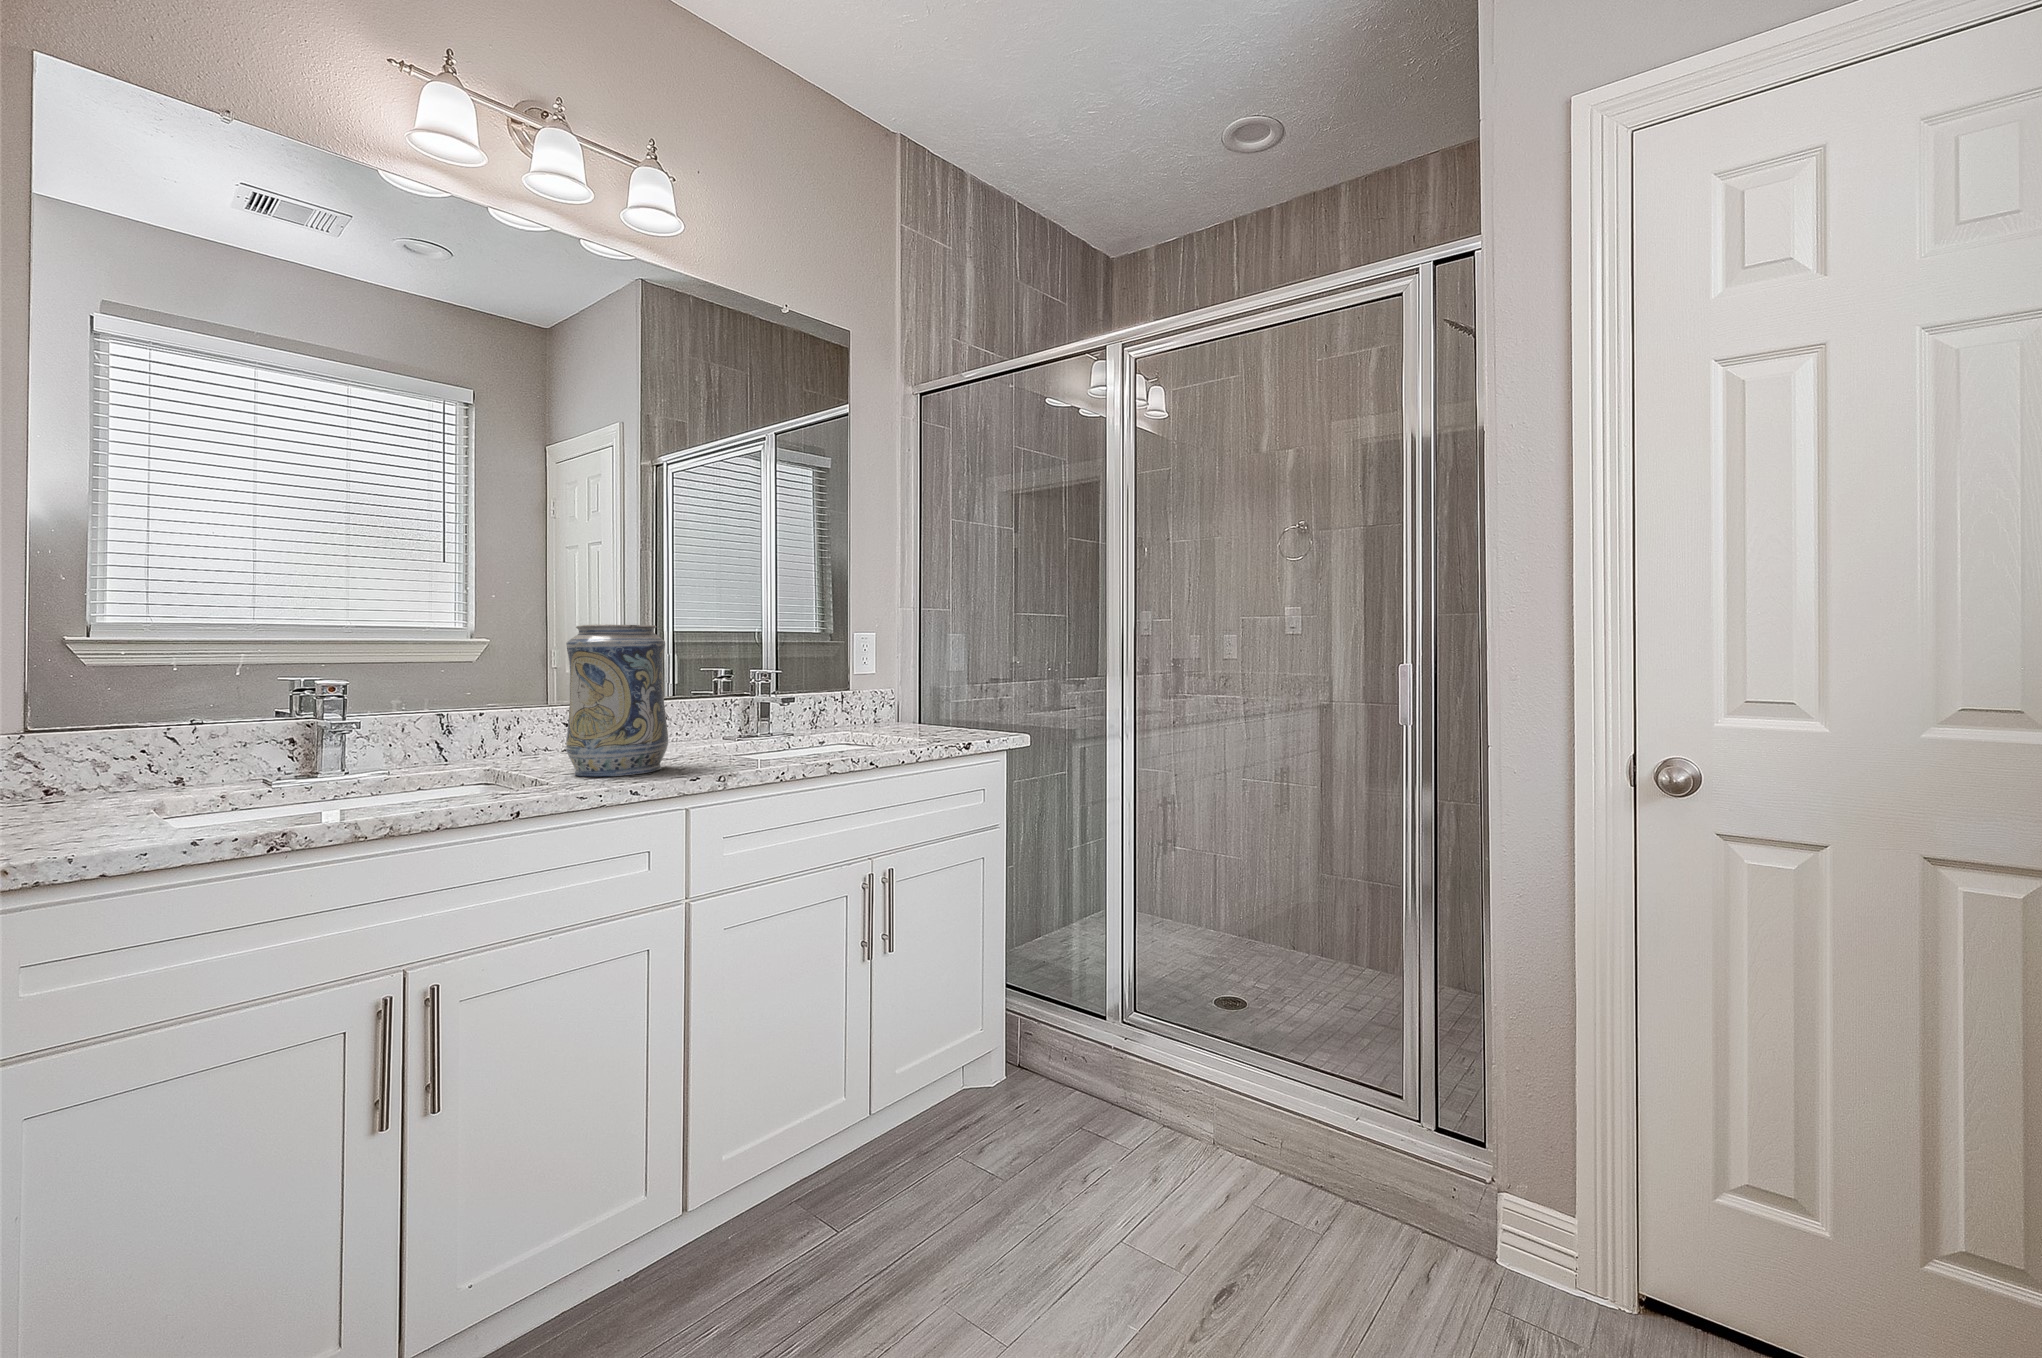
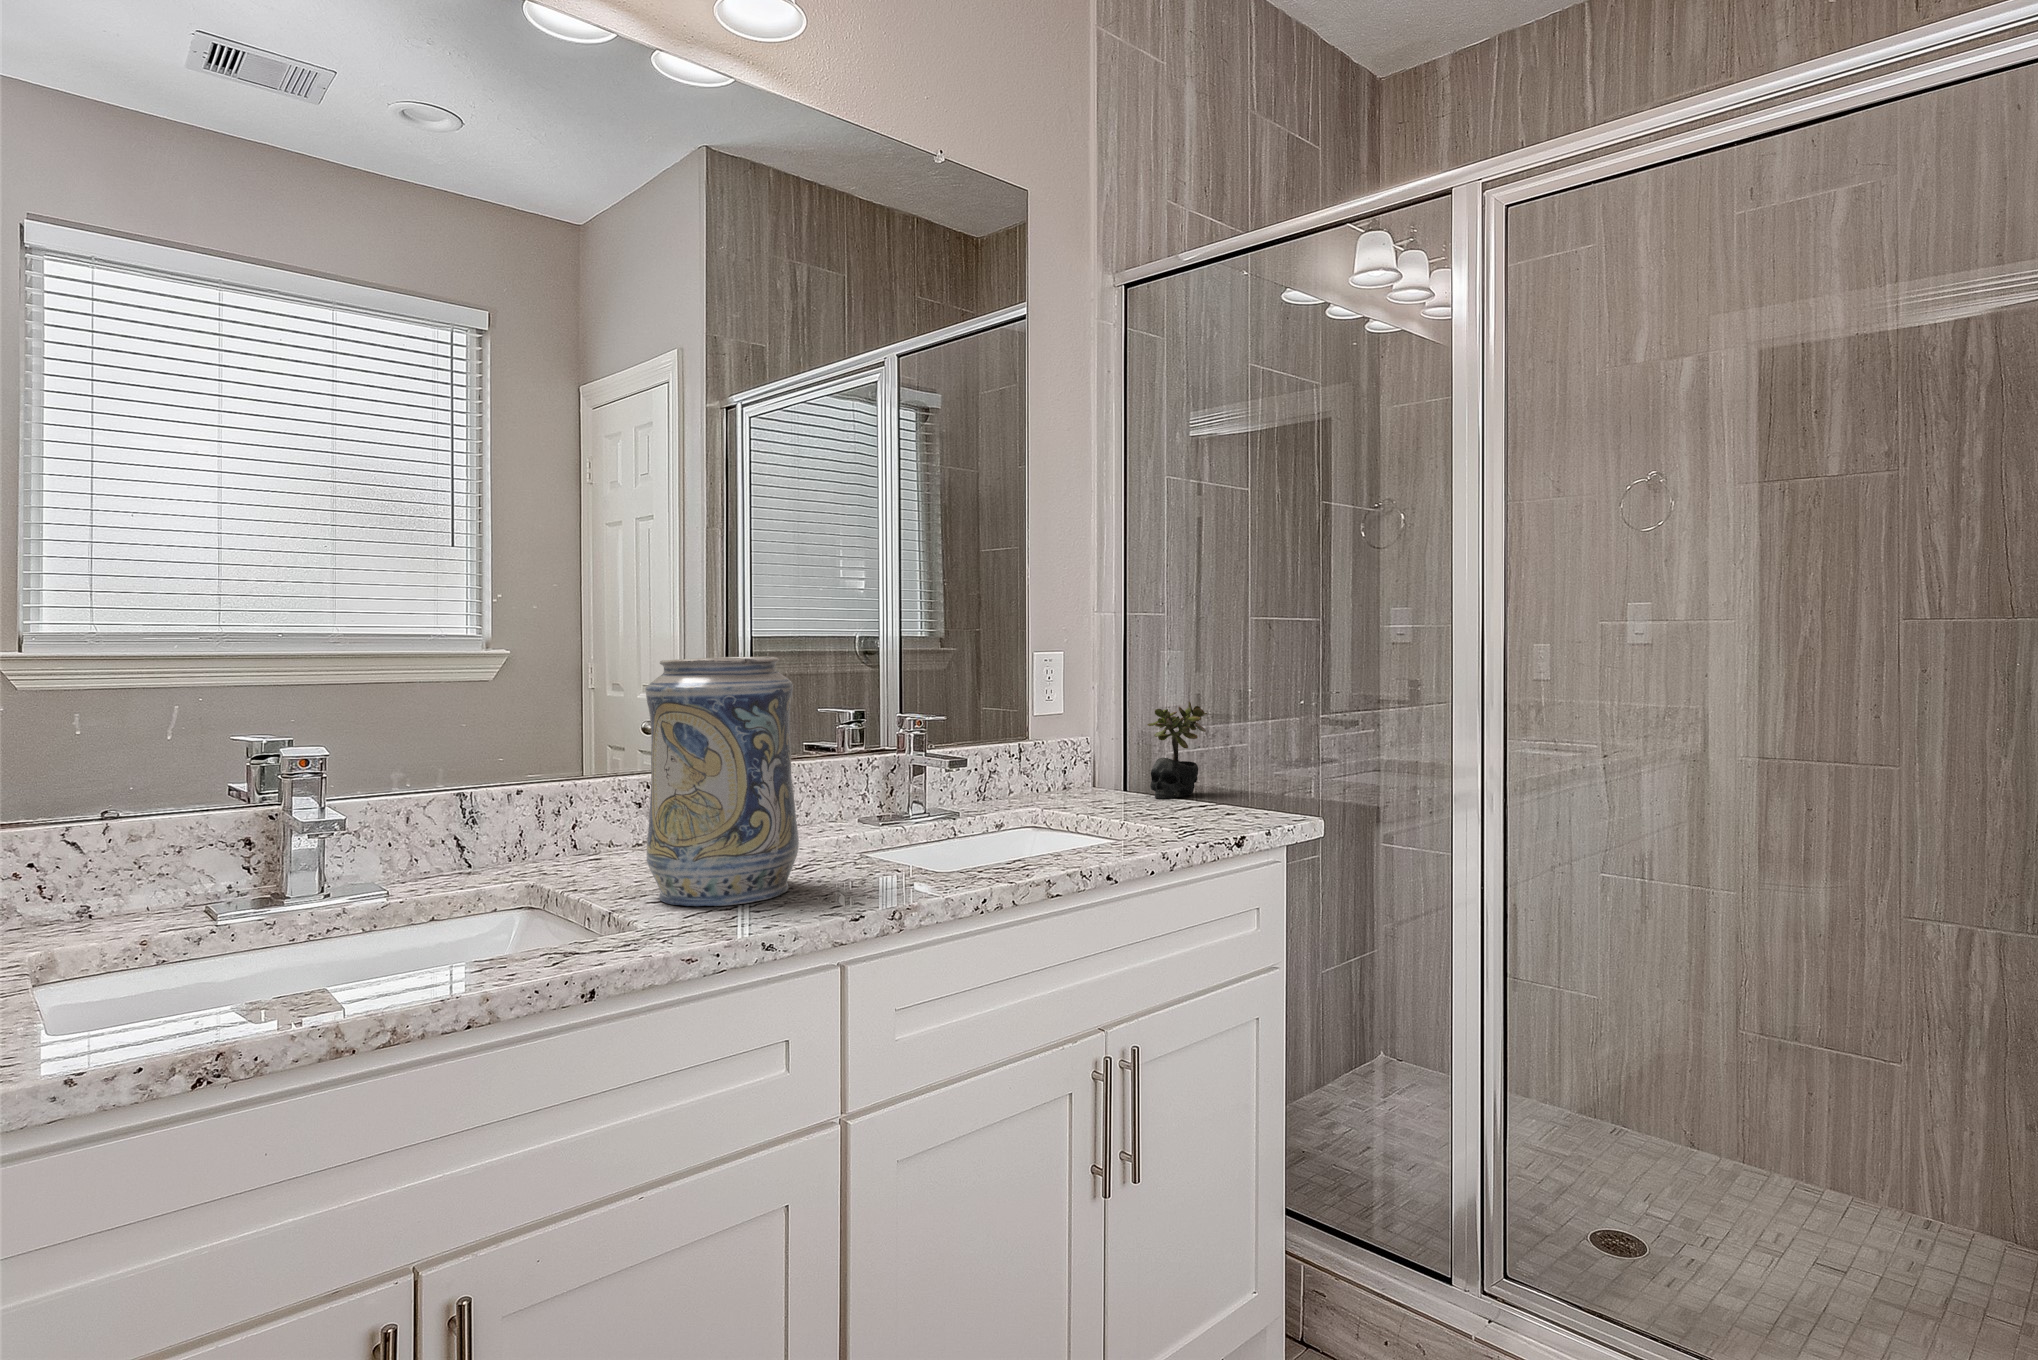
succulent plant: none [933,665,973,728] -> present [1147,702,1207,799]

